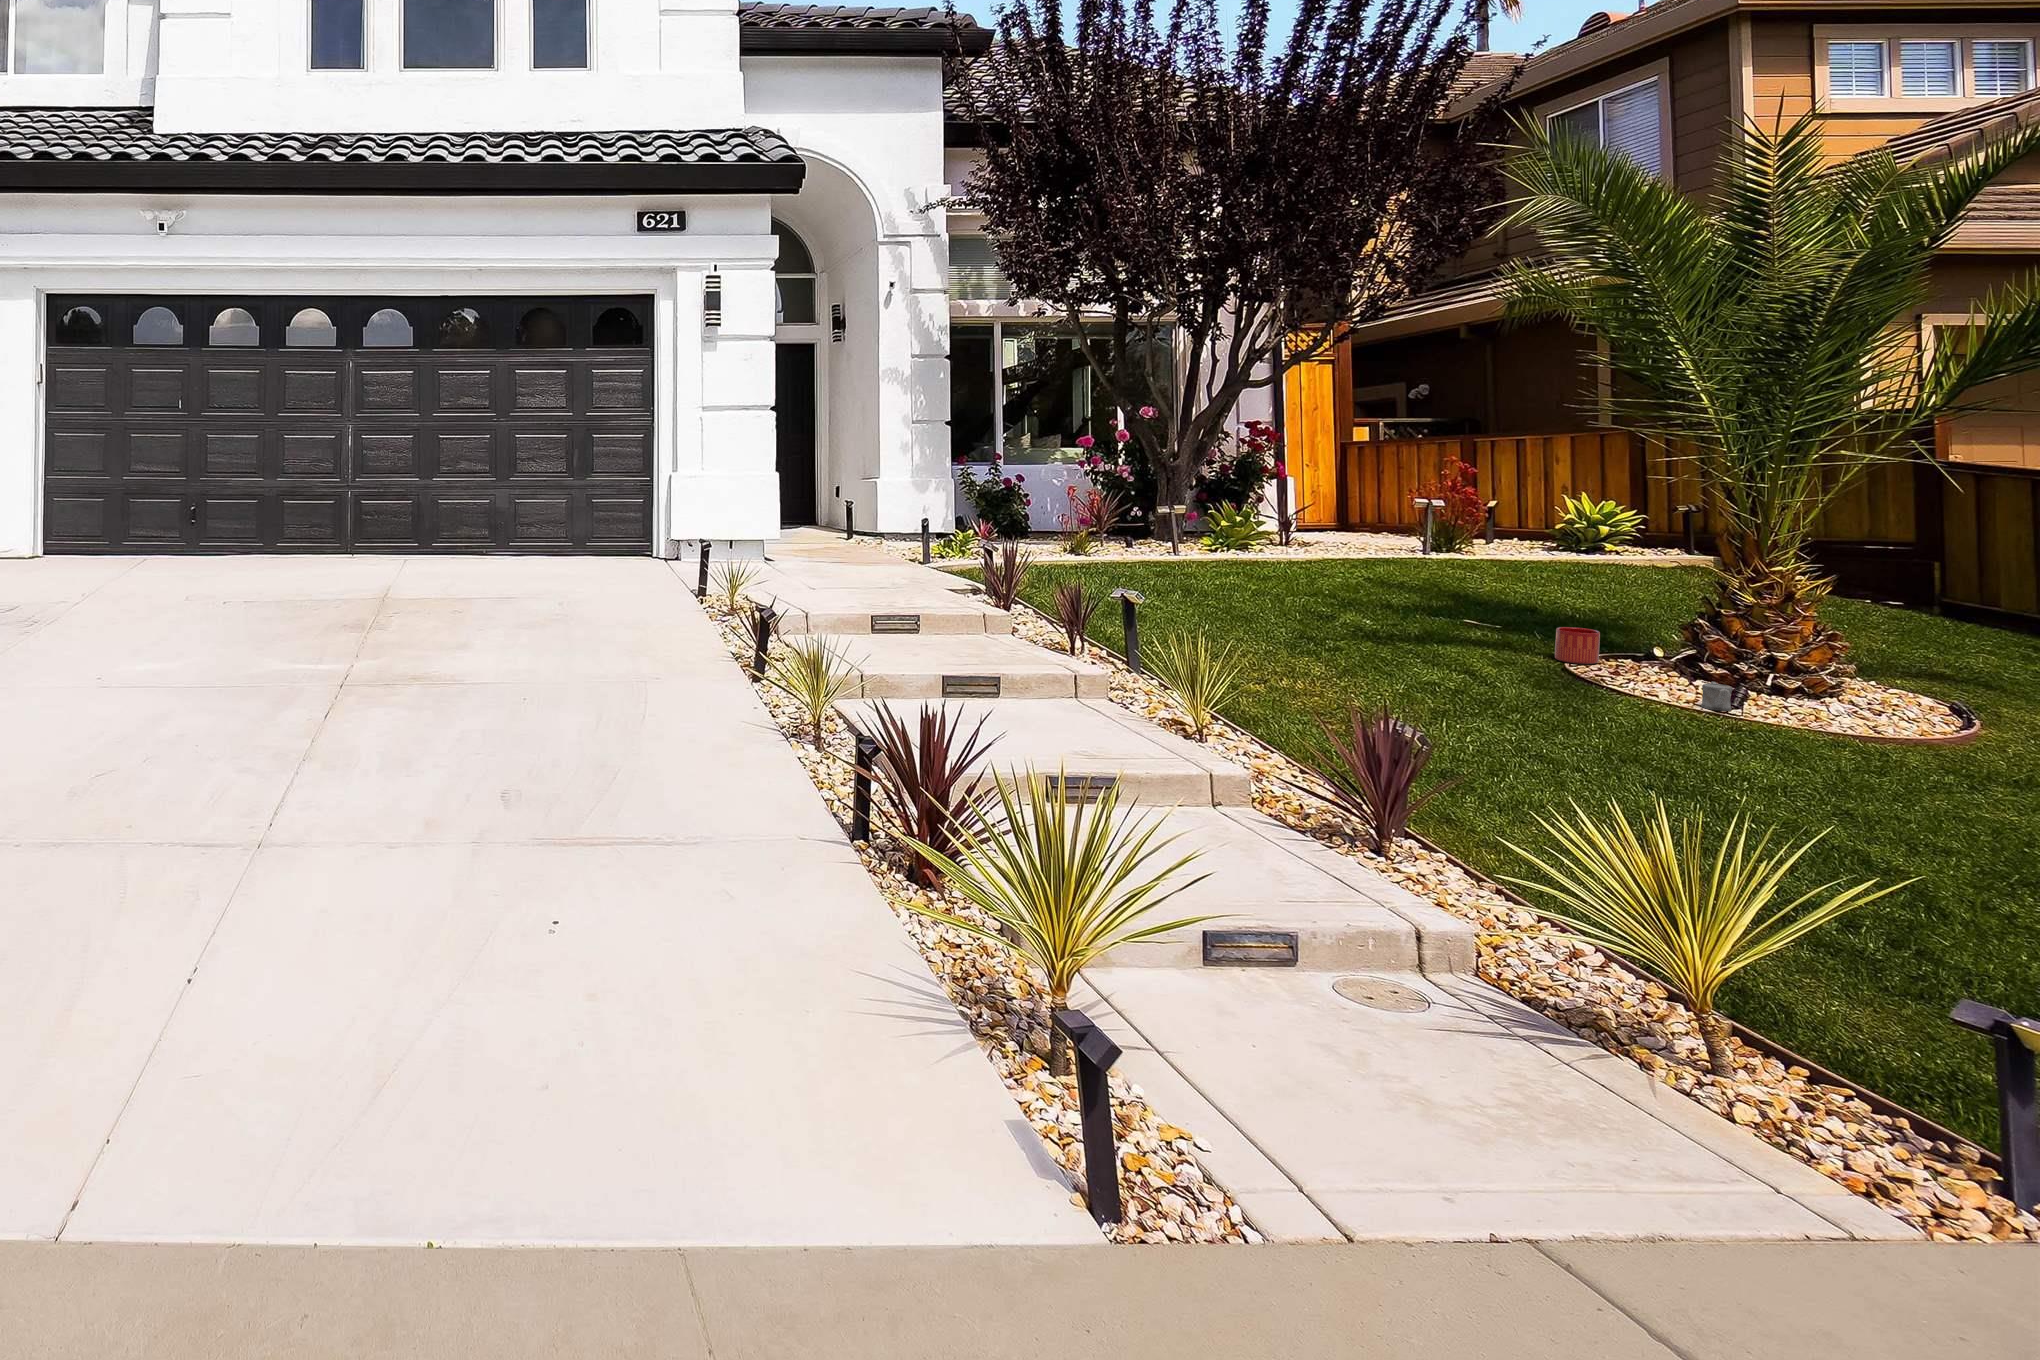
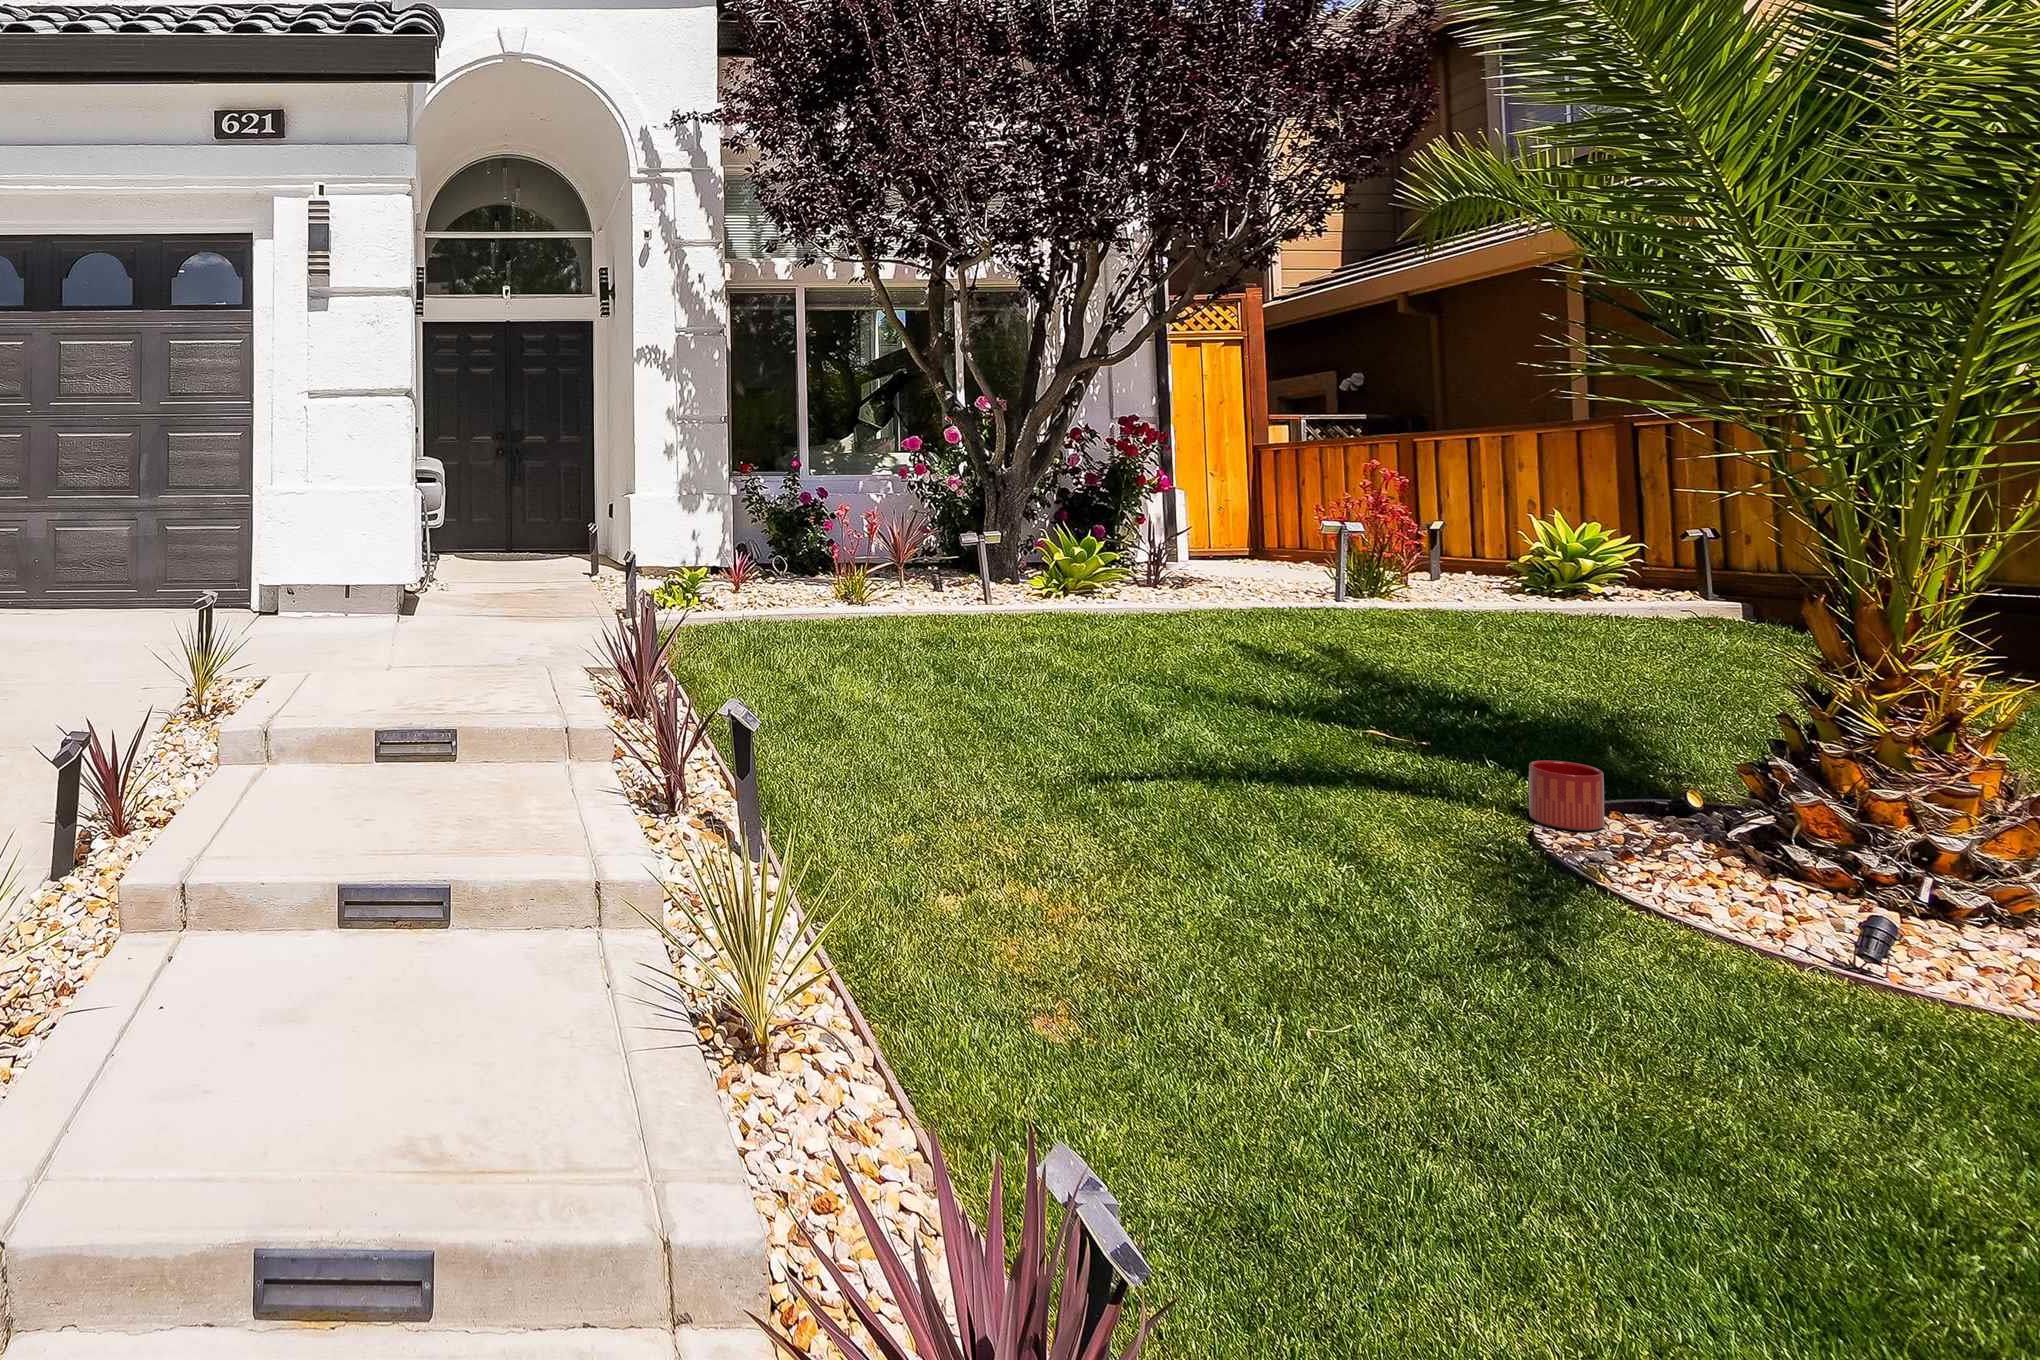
watering can: present [1701,682,1733,711] -> none [1805,893,1864,958]

